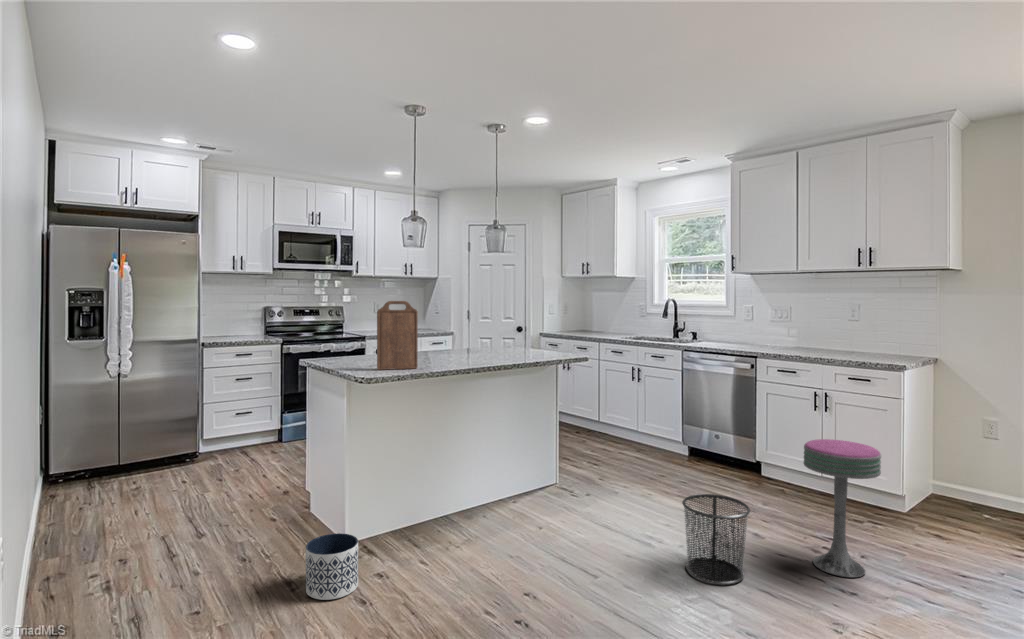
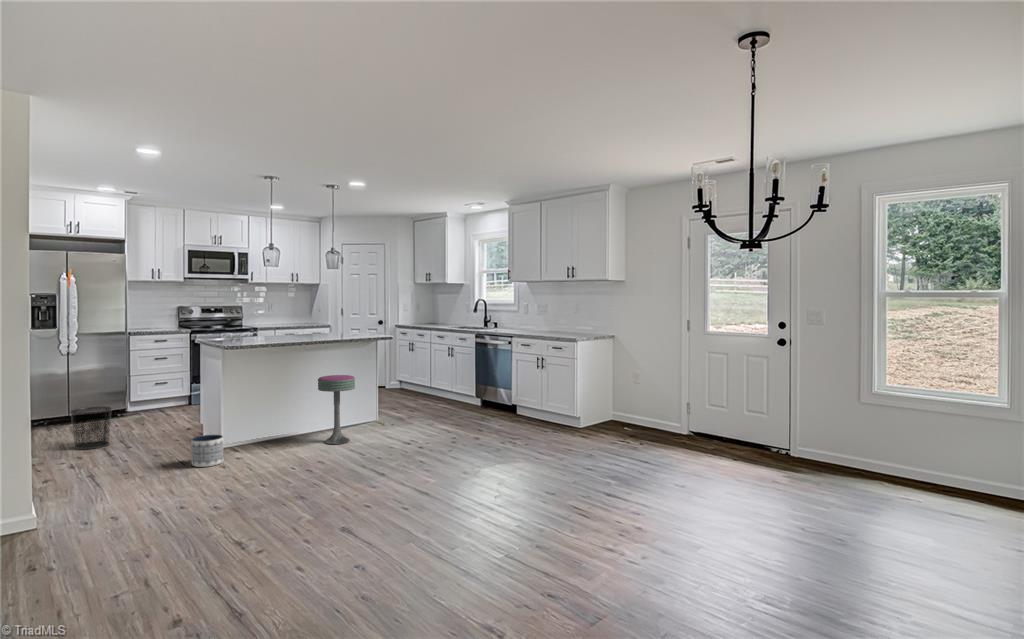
cutting board: present [377,301,418,370] -> none [239,301,265,342]
bar stool: present [804,439,881,577] -> present [318,375,355,444]
waste bin: present [682,494,750,585] -> present [70,406,112,450]

